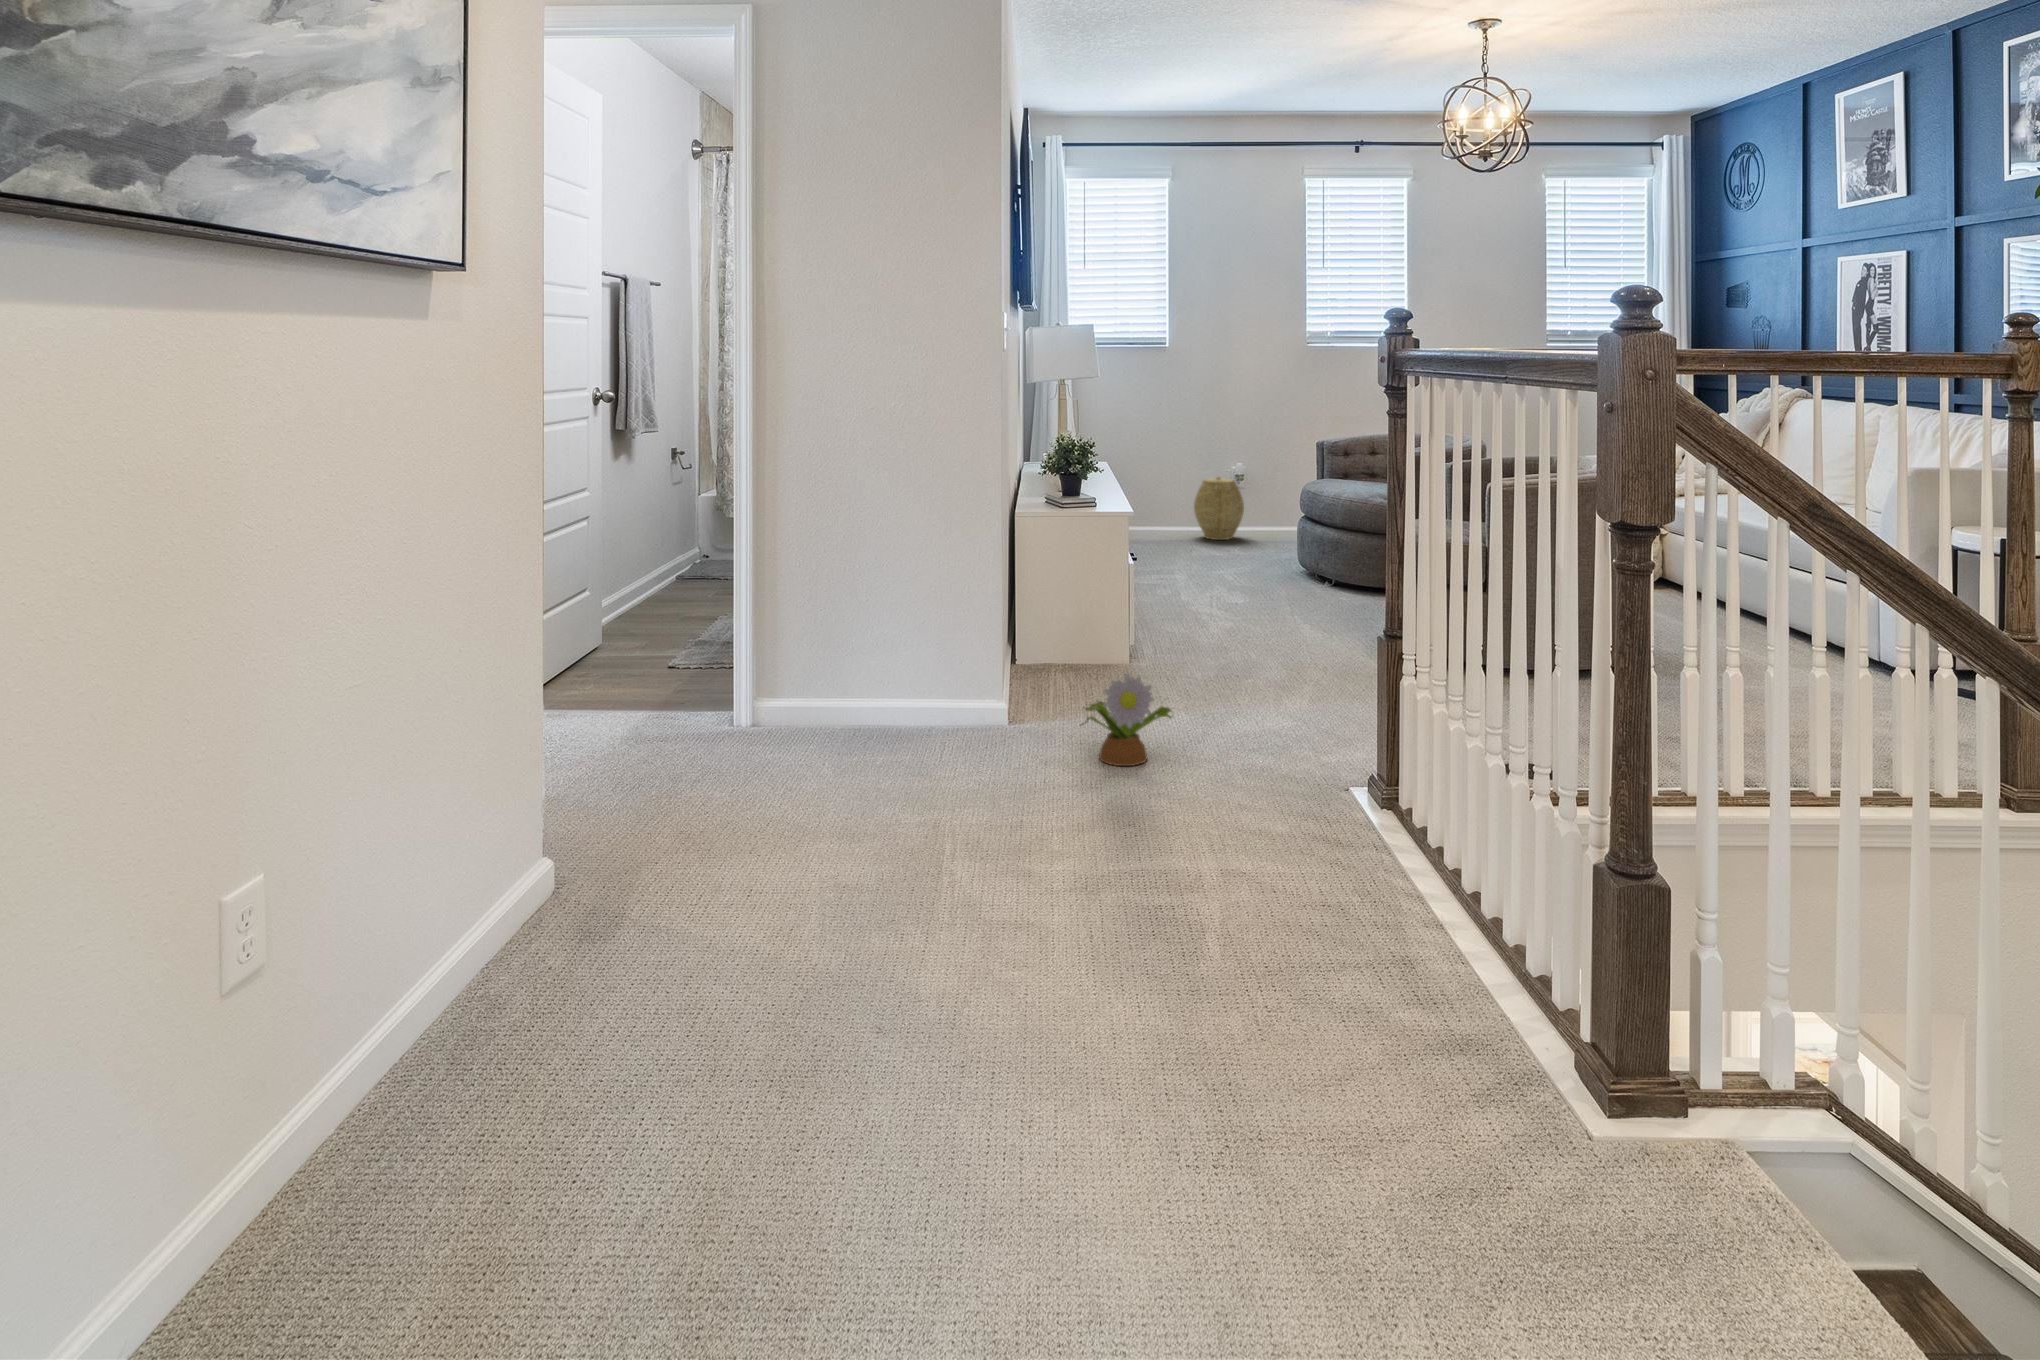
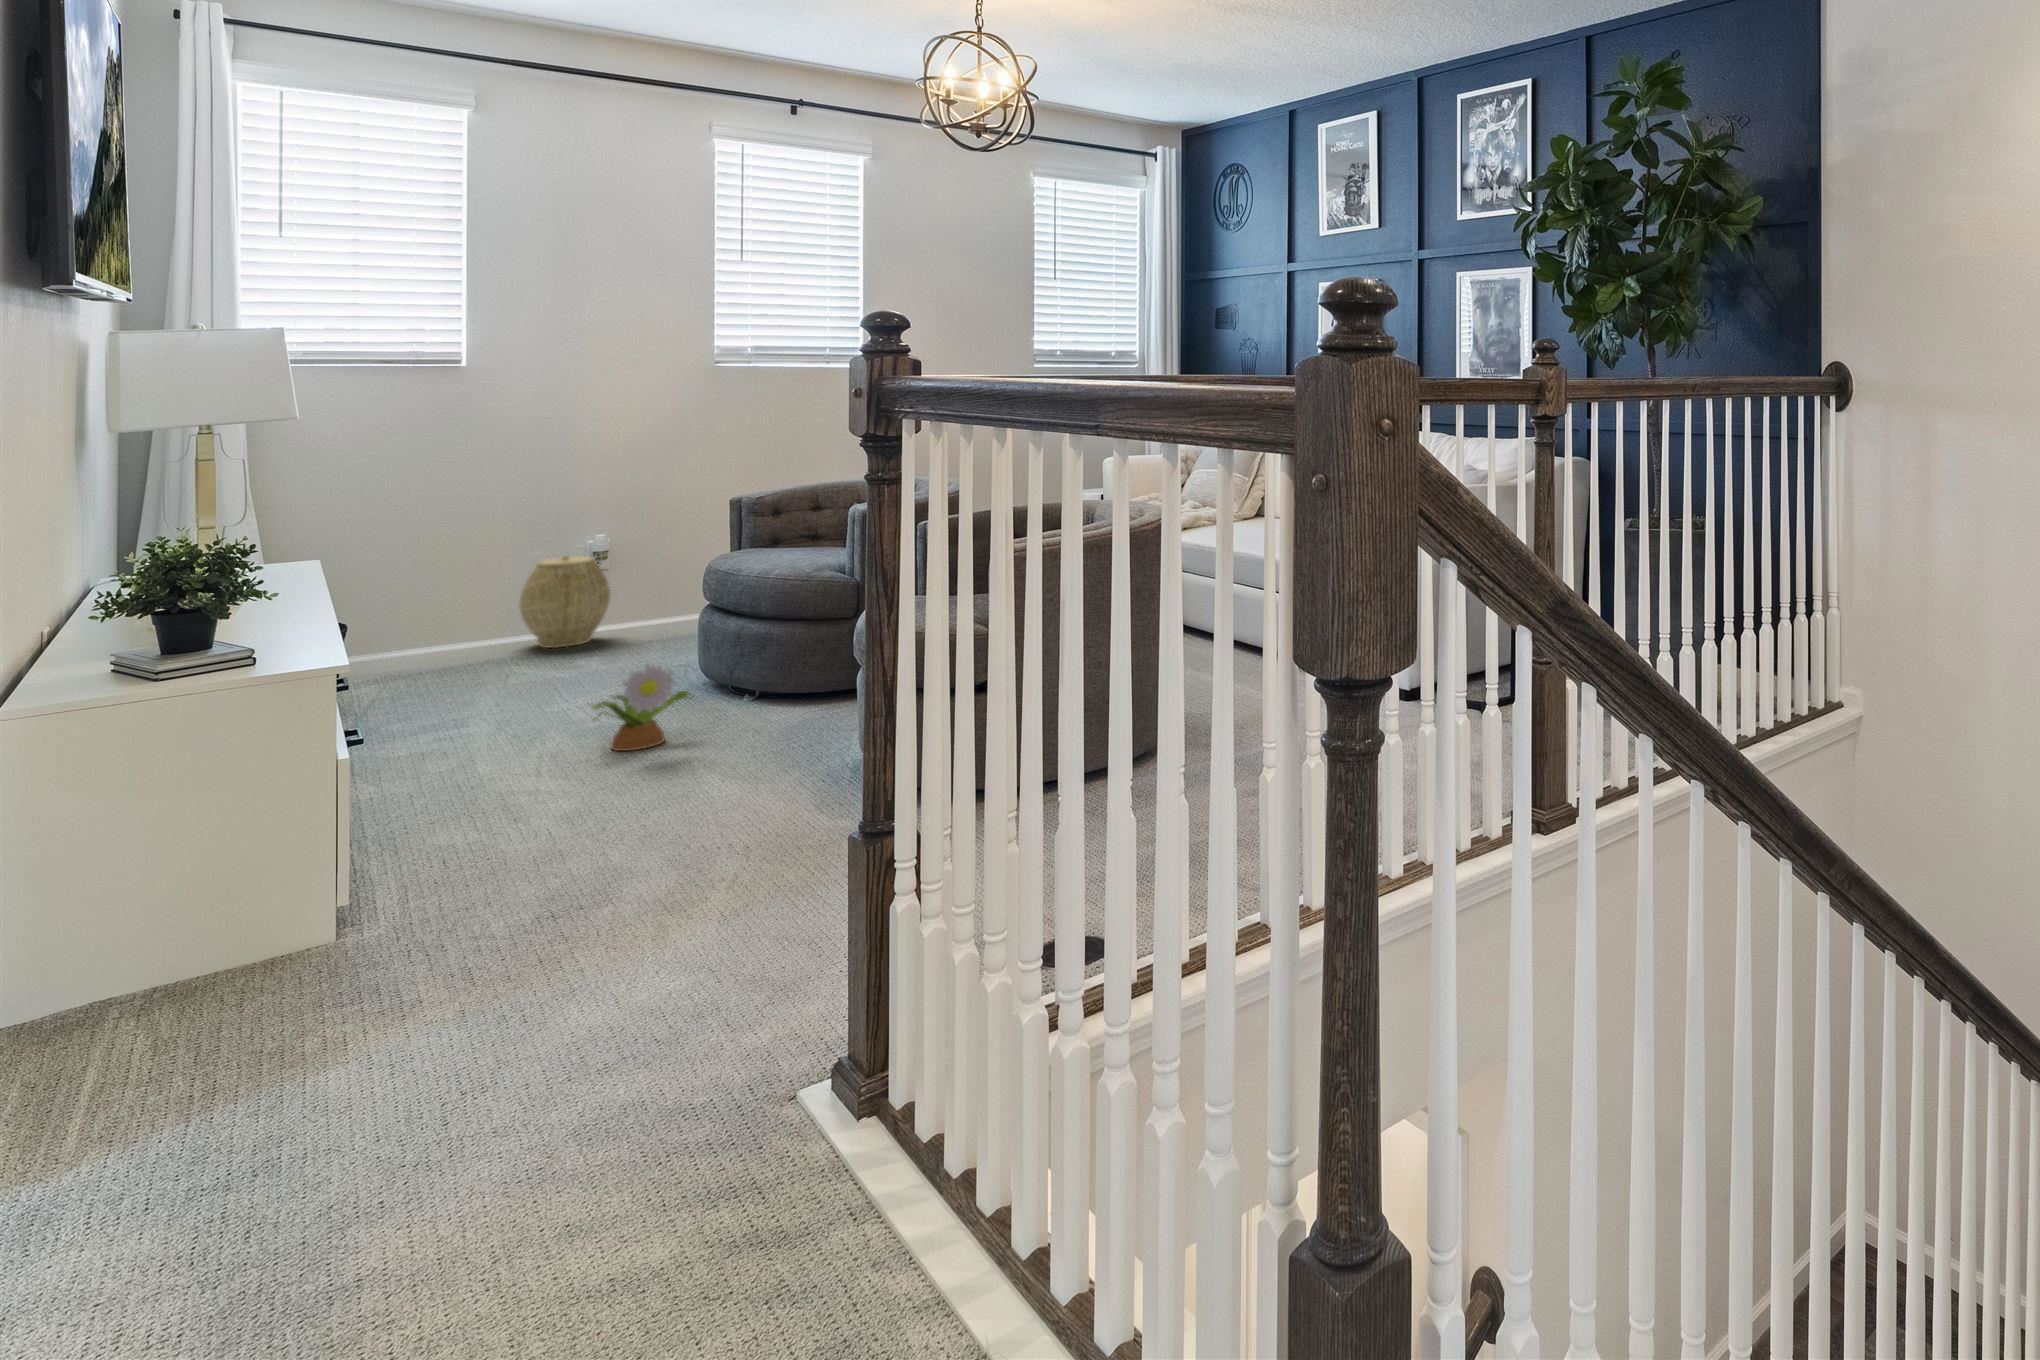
decorative plant: present [1081,674,1172,766] -> present [594,664,692,751]

